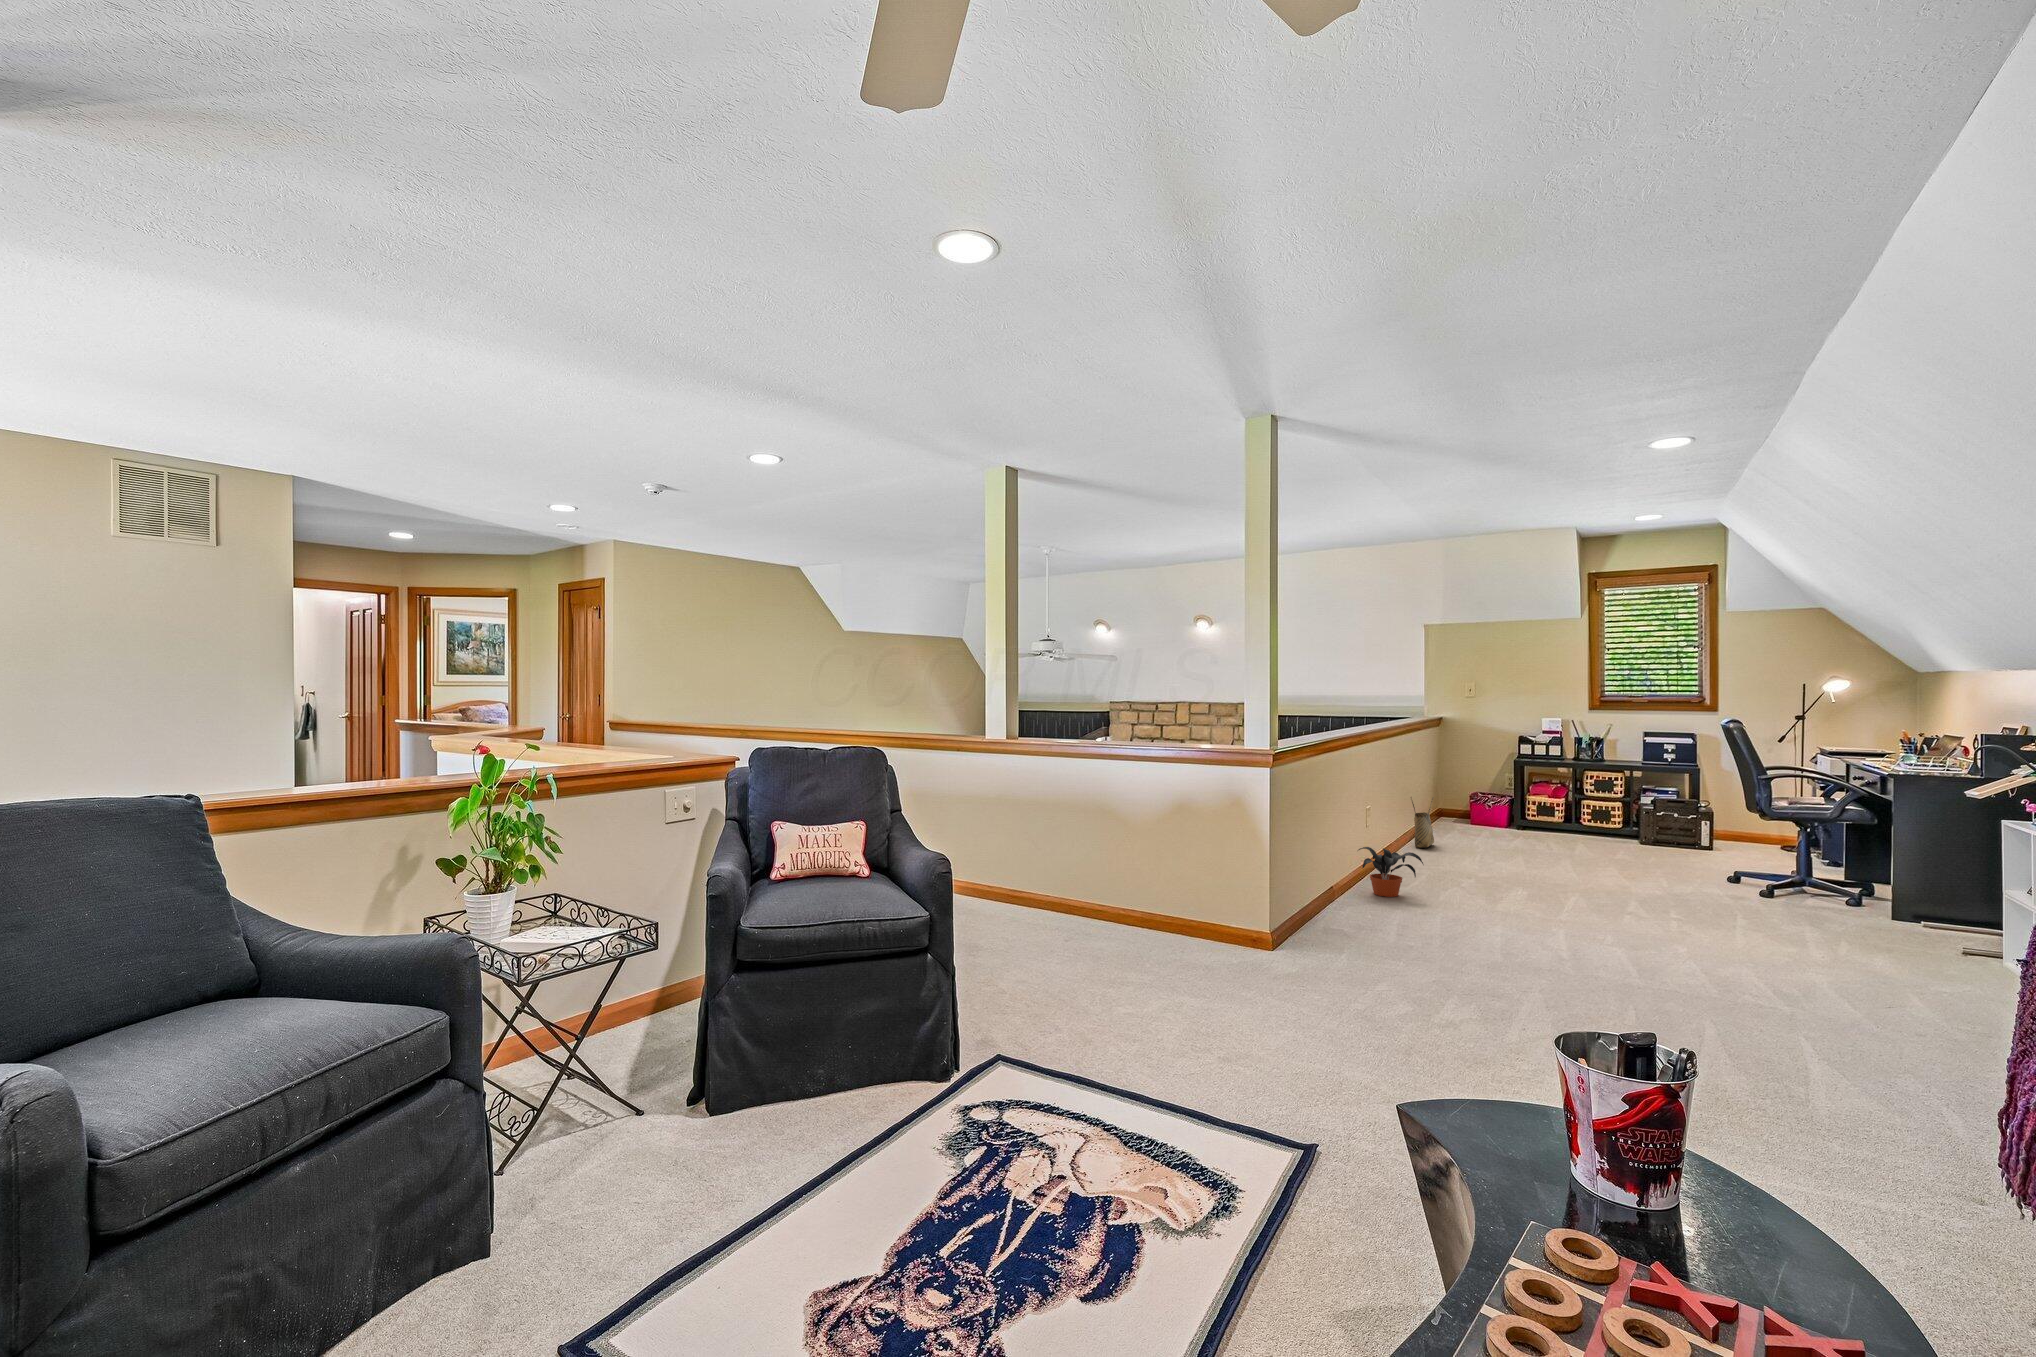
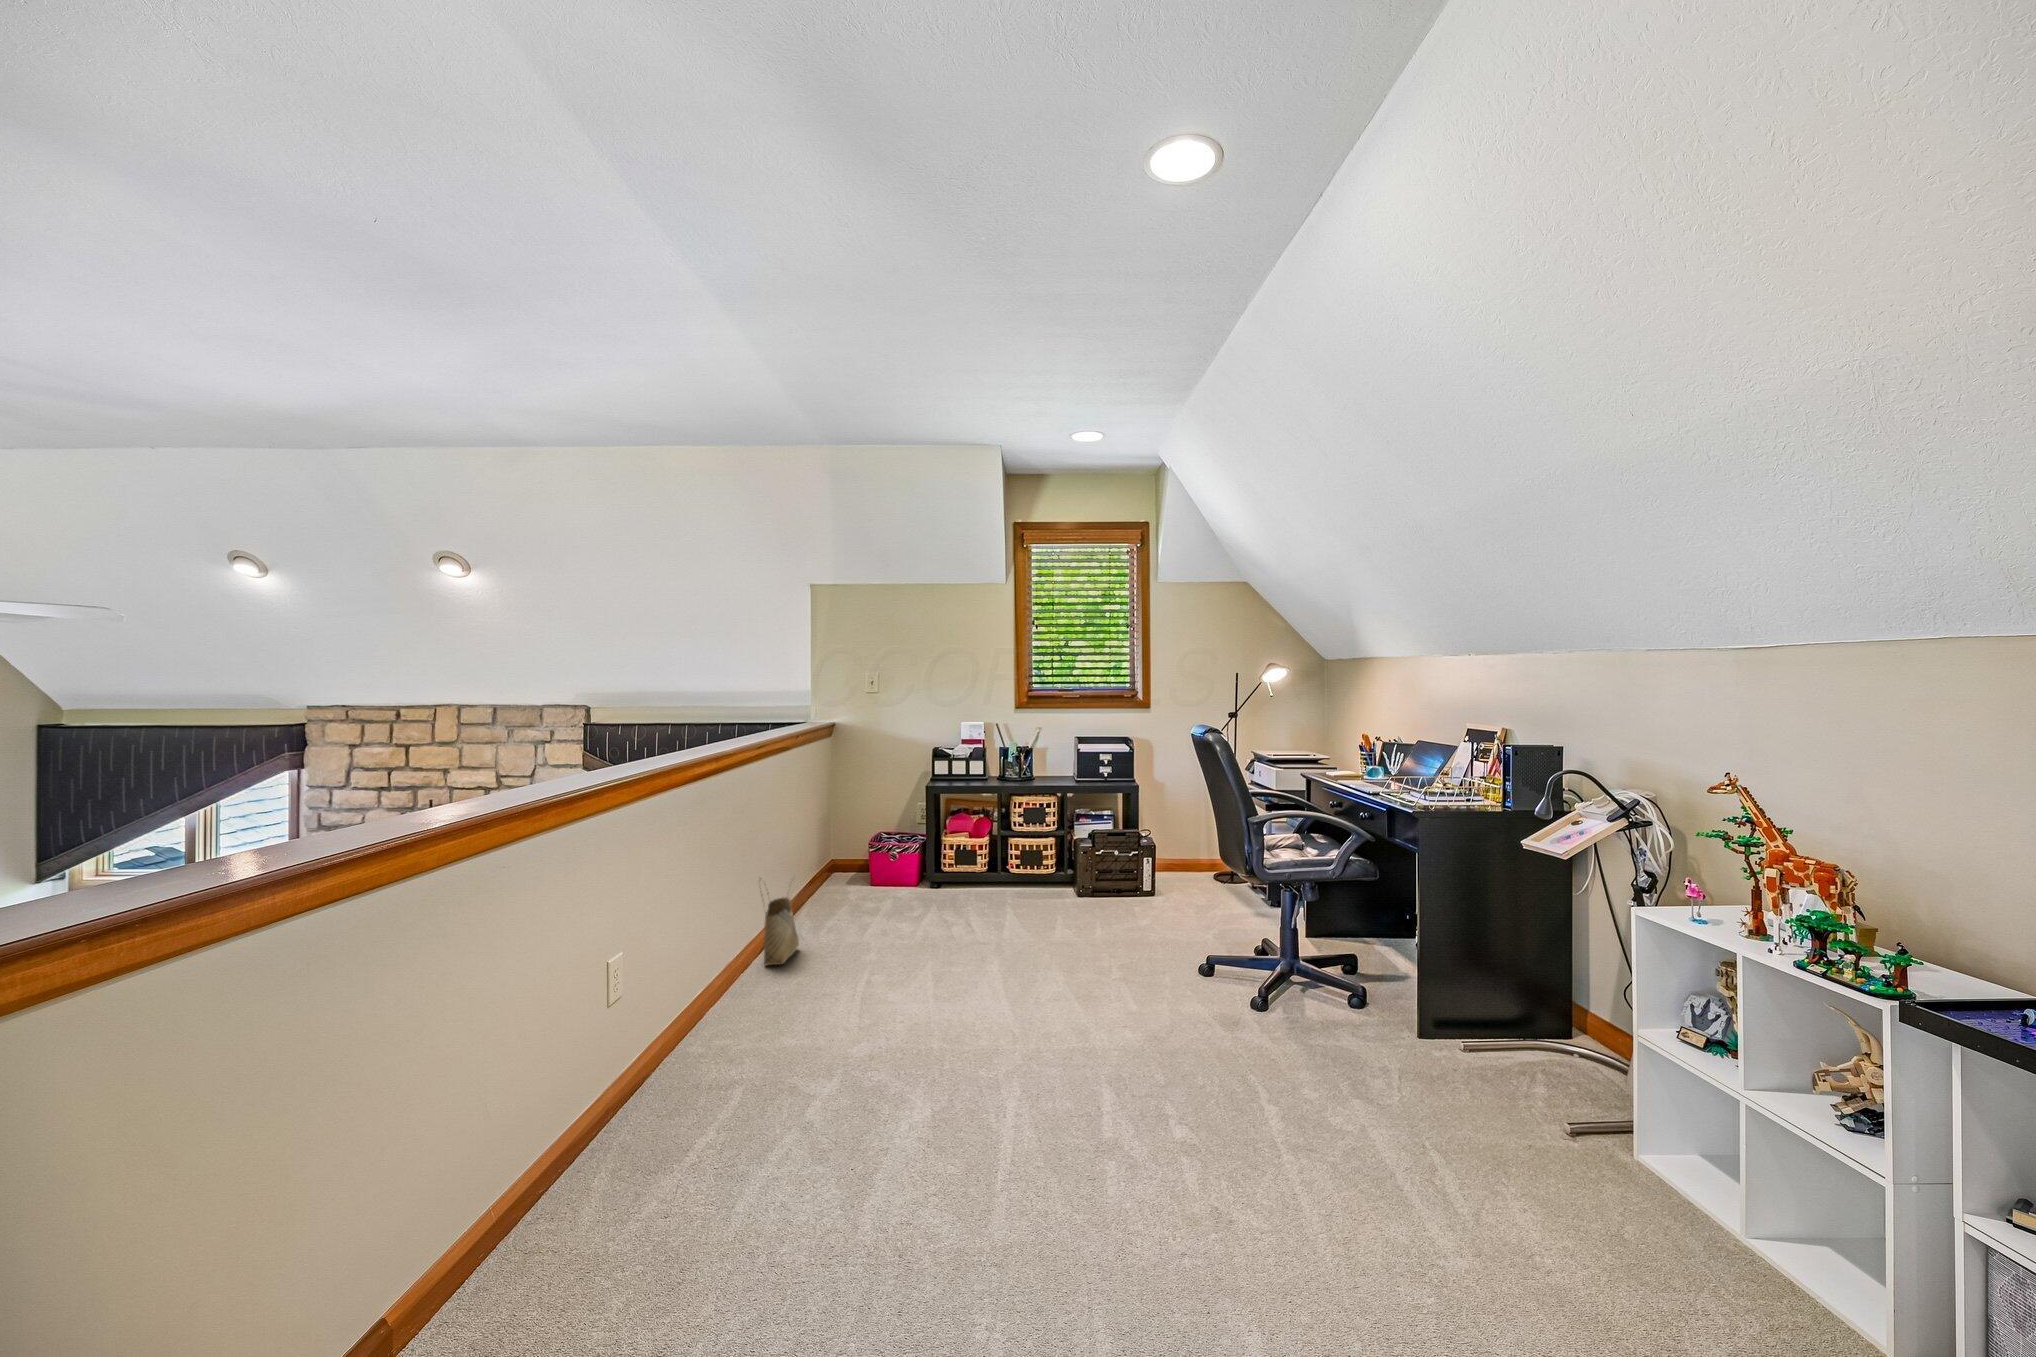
potted plant: present [1359,847,1423,897] -> none [527,1100,682,1233]

